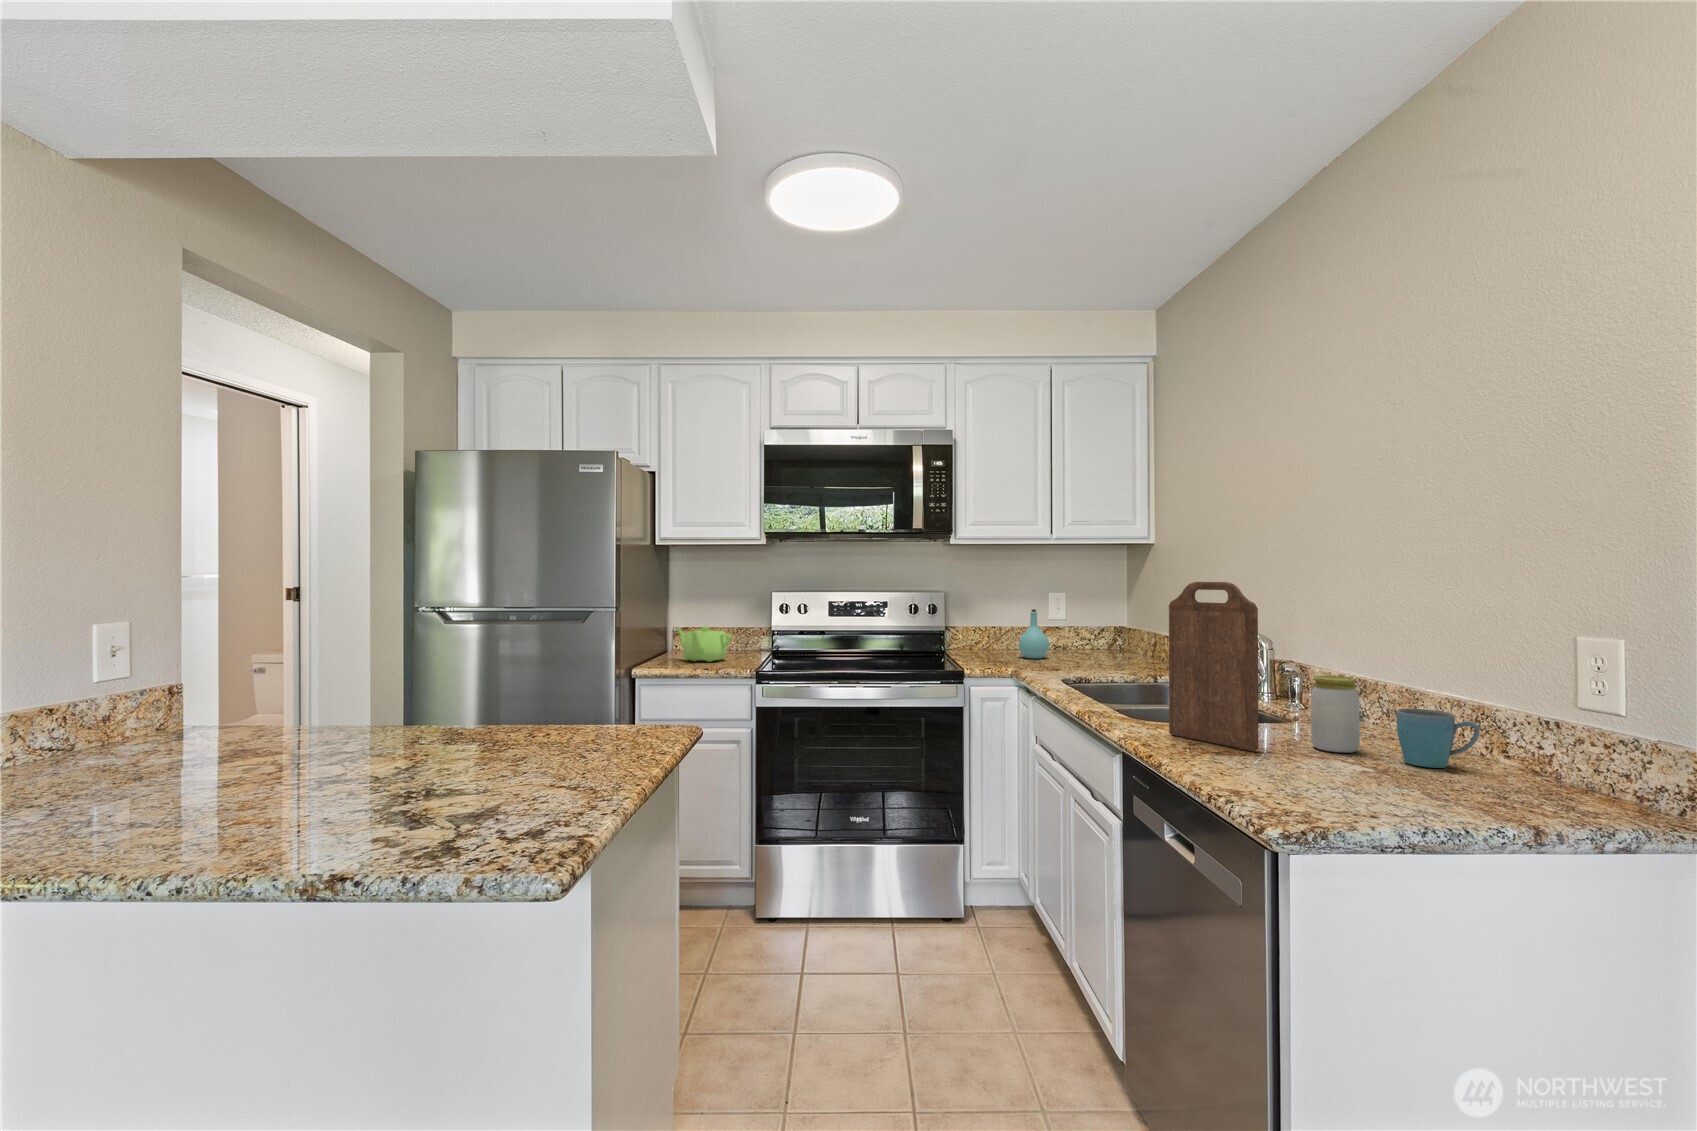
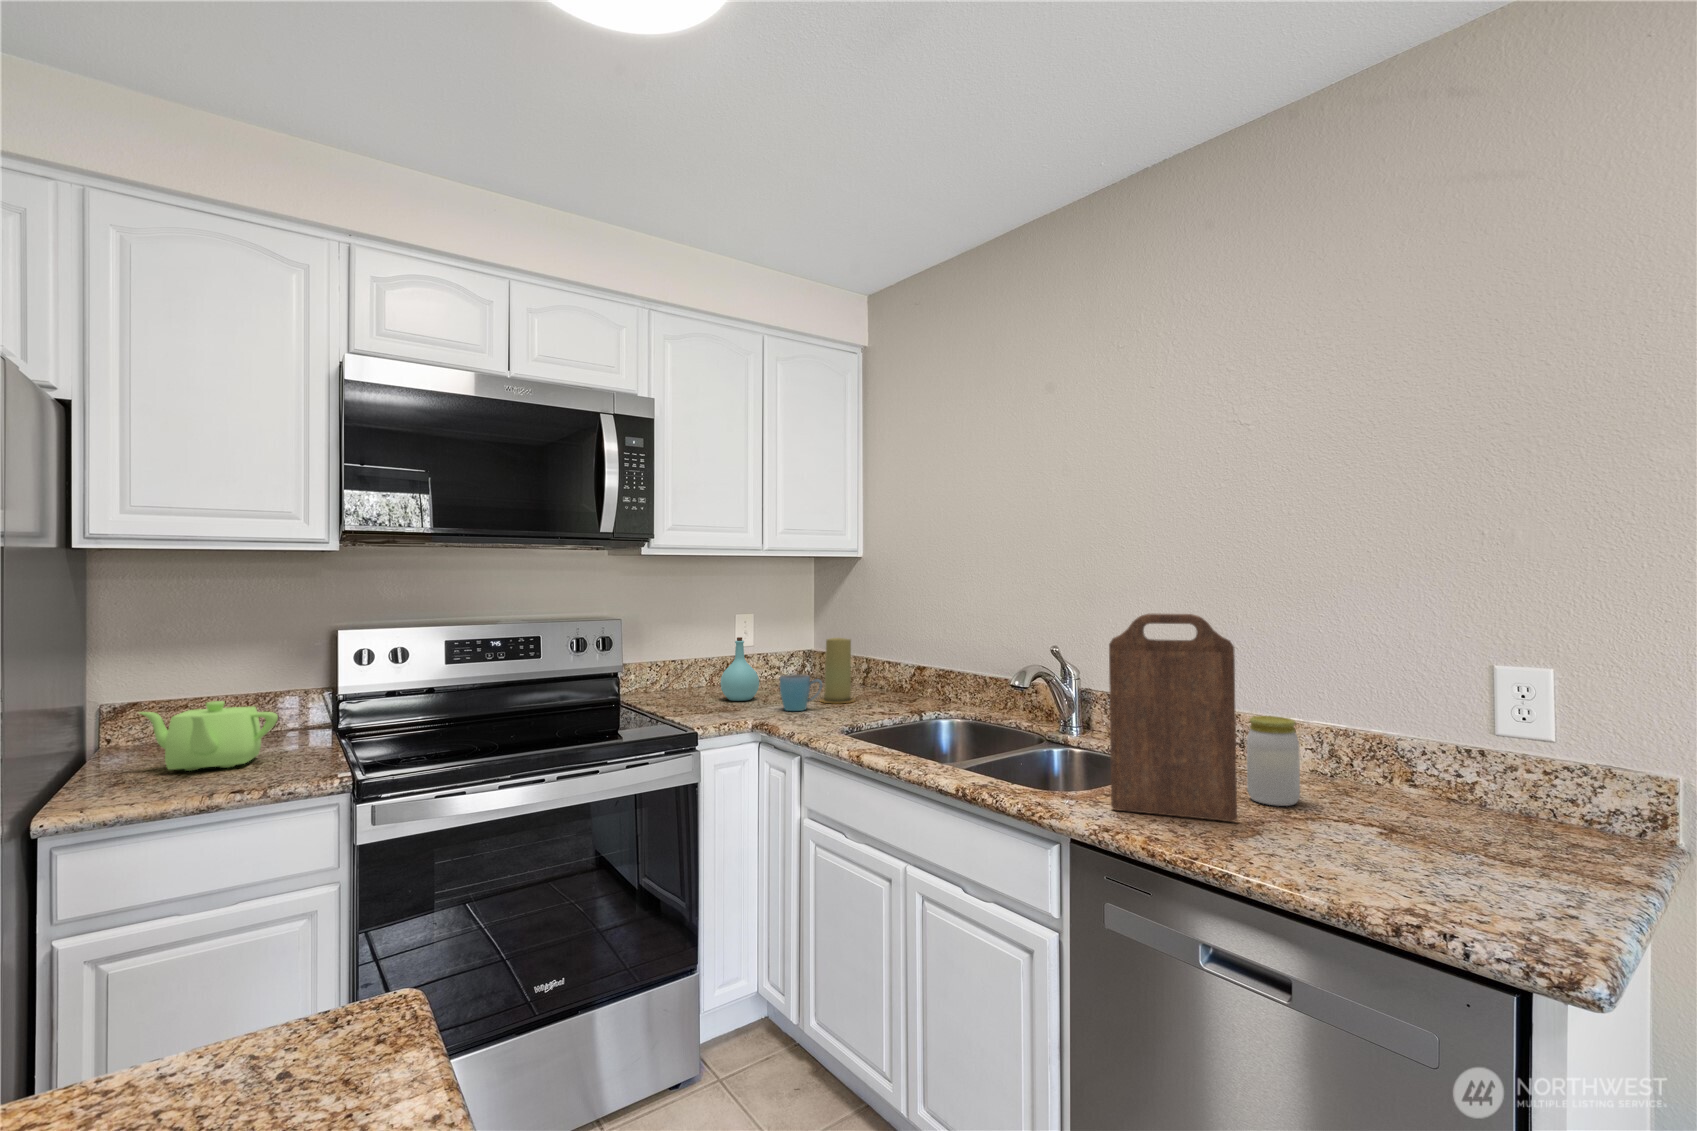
candle: none [1093,613,1124,666] -> present [820,638,854,703]
mug: present [1397,709,1480,768] -> present [780,674,822,711]

